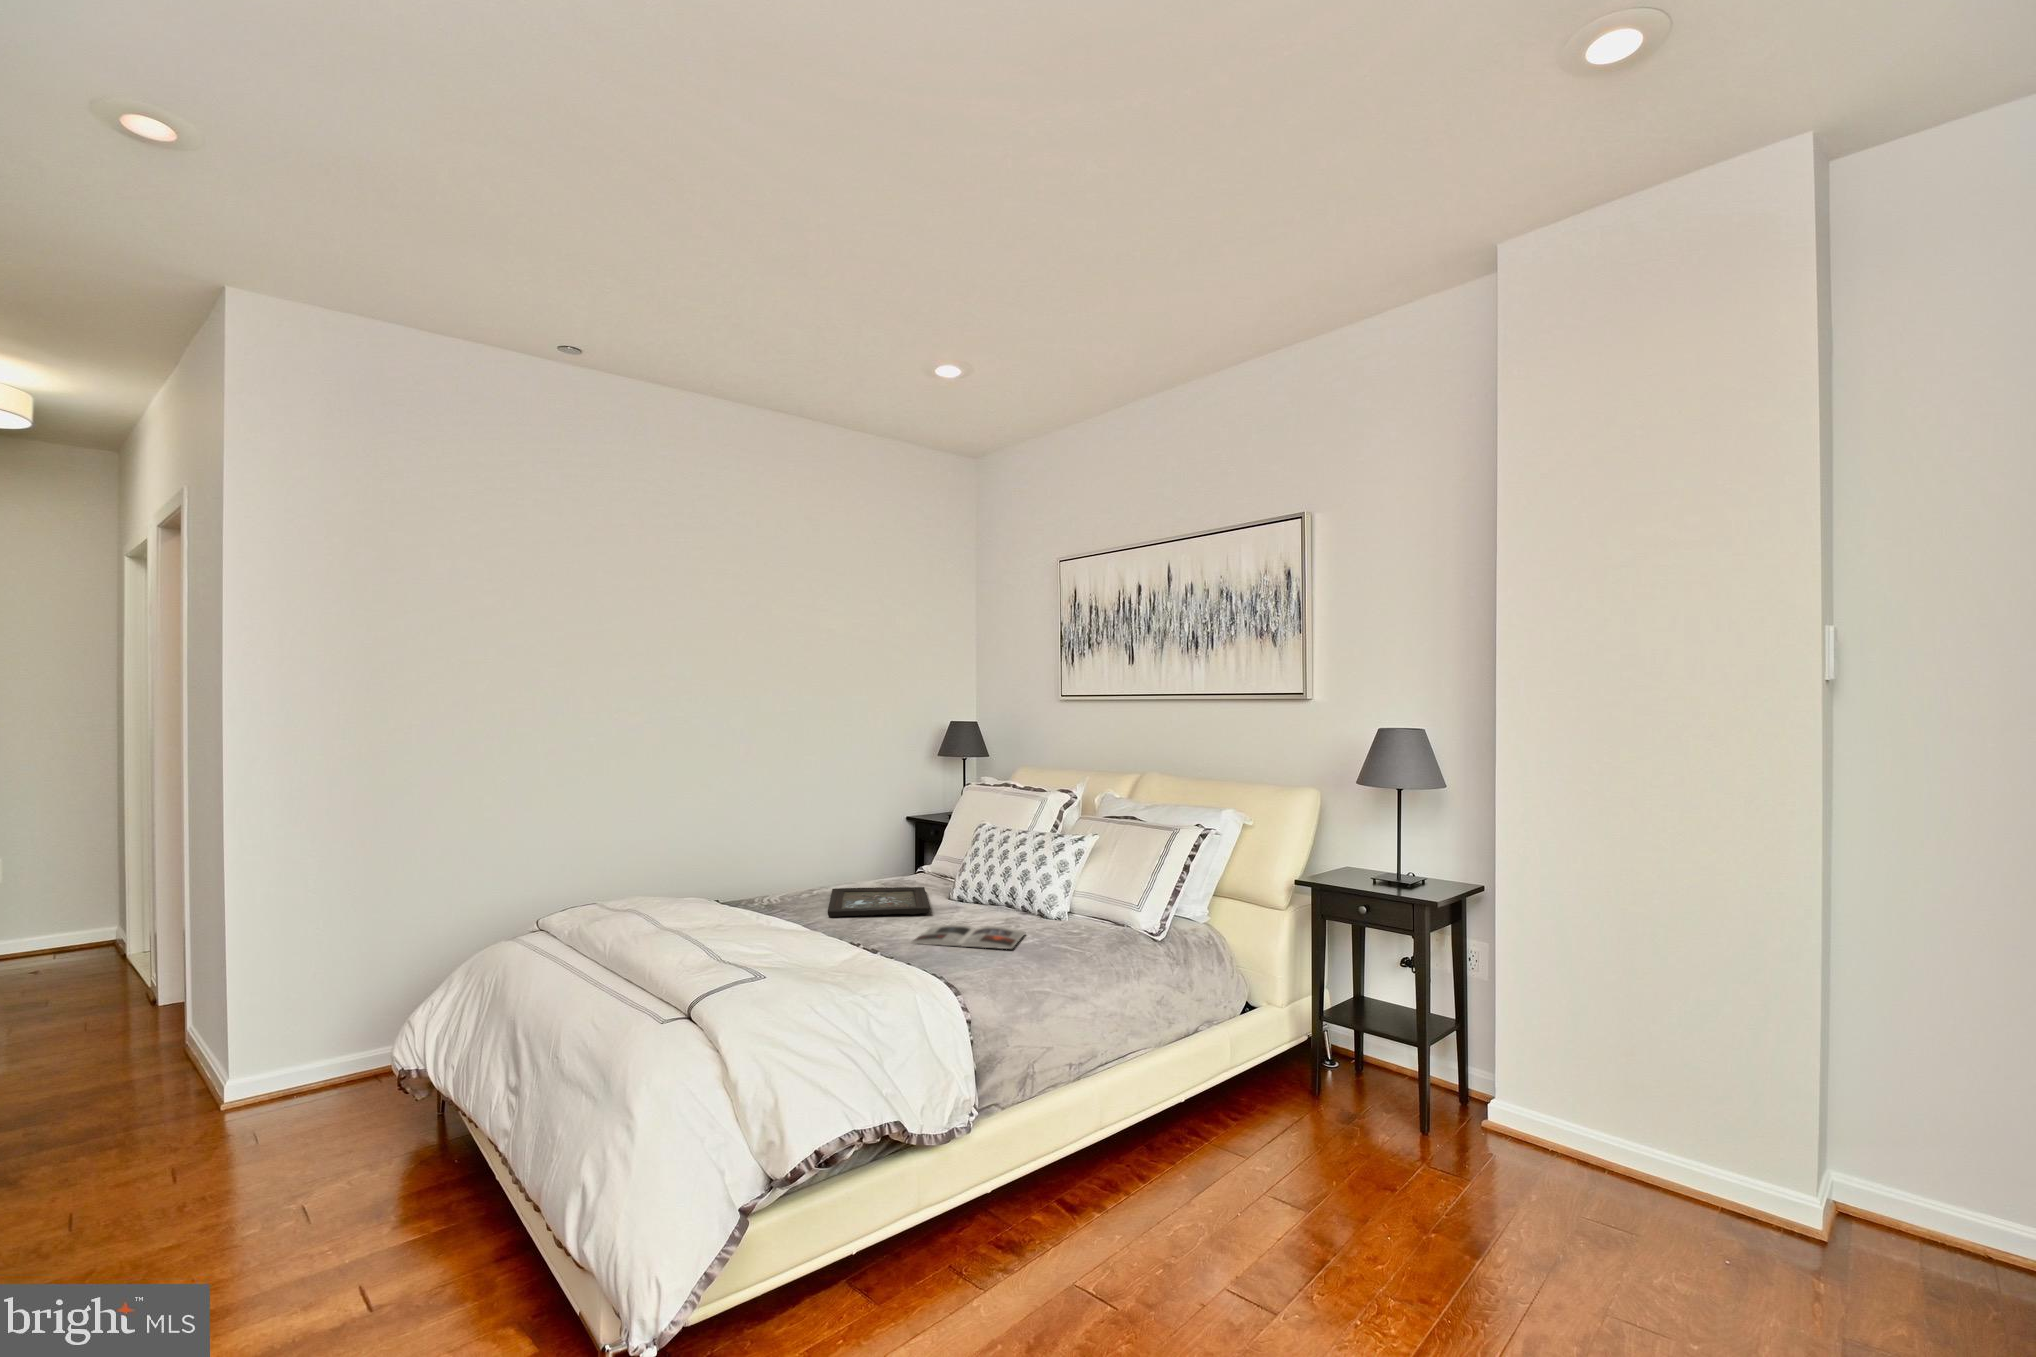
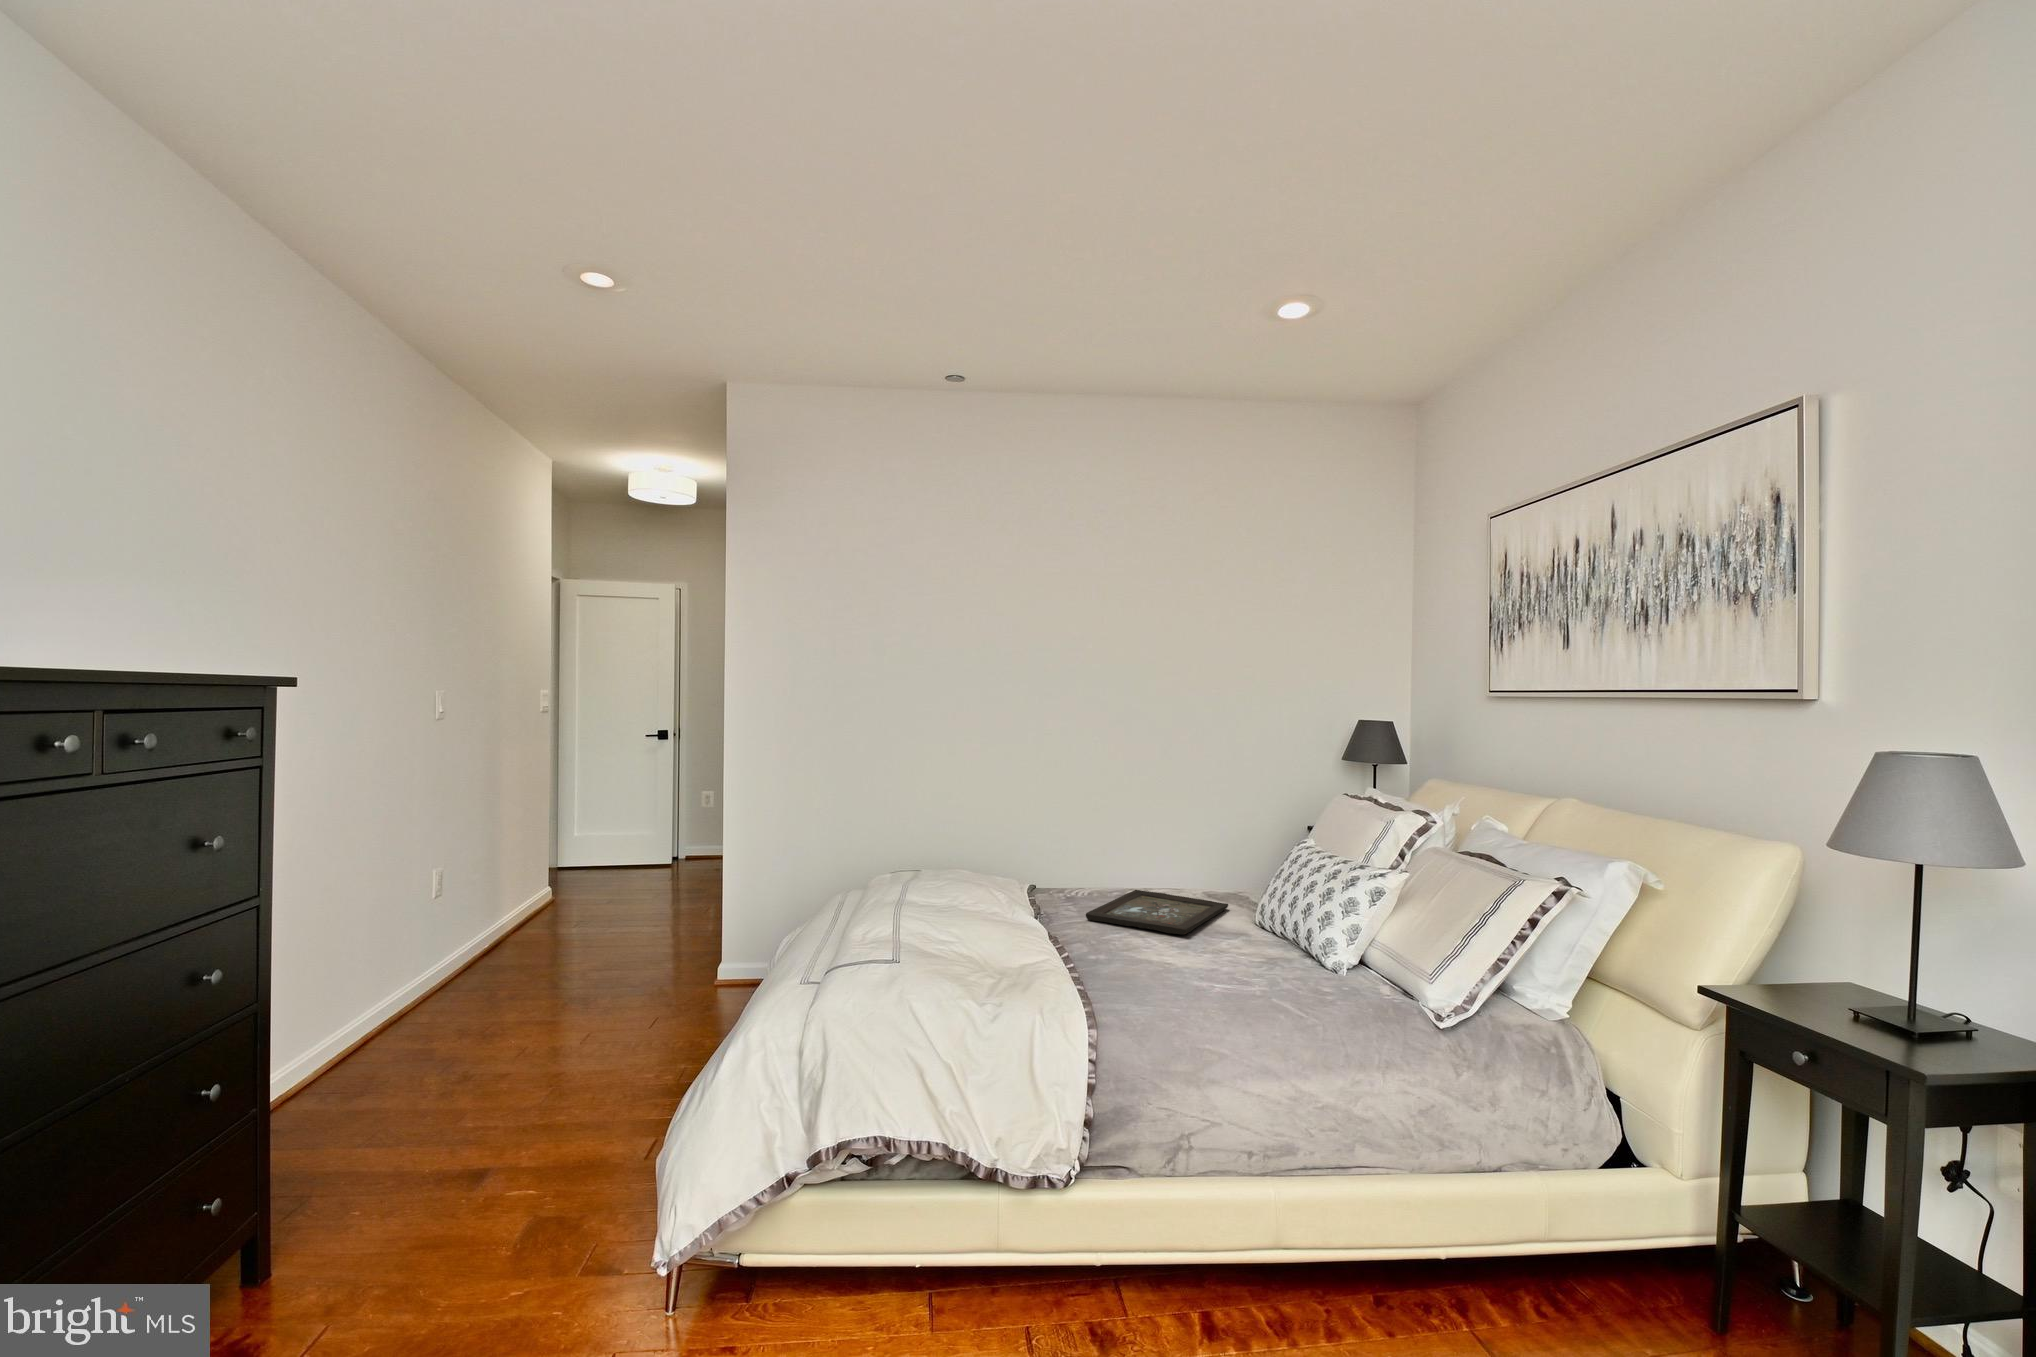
magazine: present [911,925,1026,949] -> none [1110,951,1252,1000]

